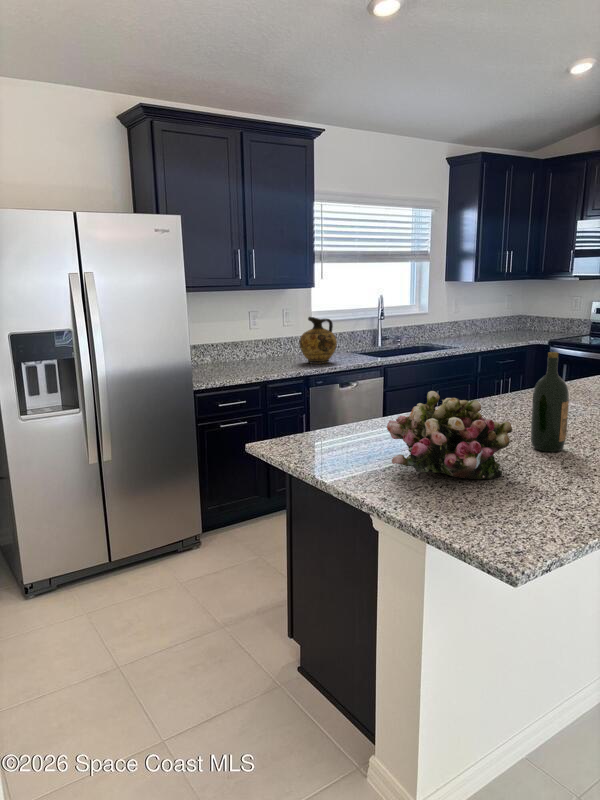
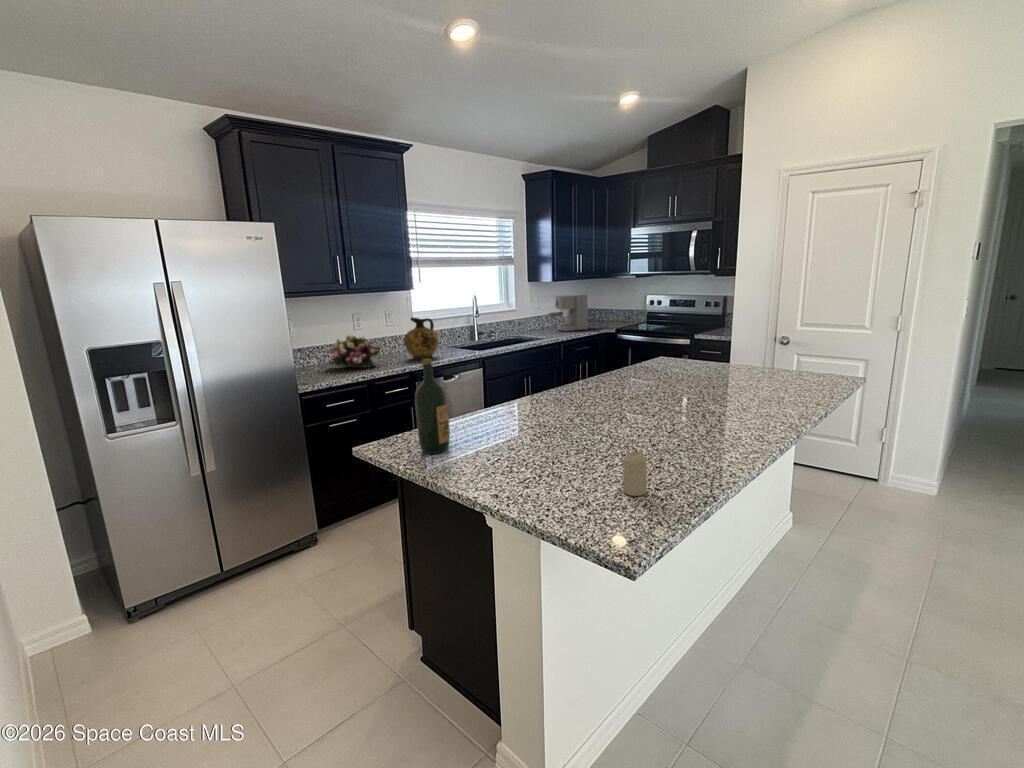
coffee maker: none [468,297,519,341] -> present [549,294,588,331]
wine bottle: present [531,352,569,452] -> present [415,359,450,454]
flower arrangement: present [387,391,512,479] -> present [325,335,381,368]
candle: none [520,467,547,514] -> present [623,451,647,496]

